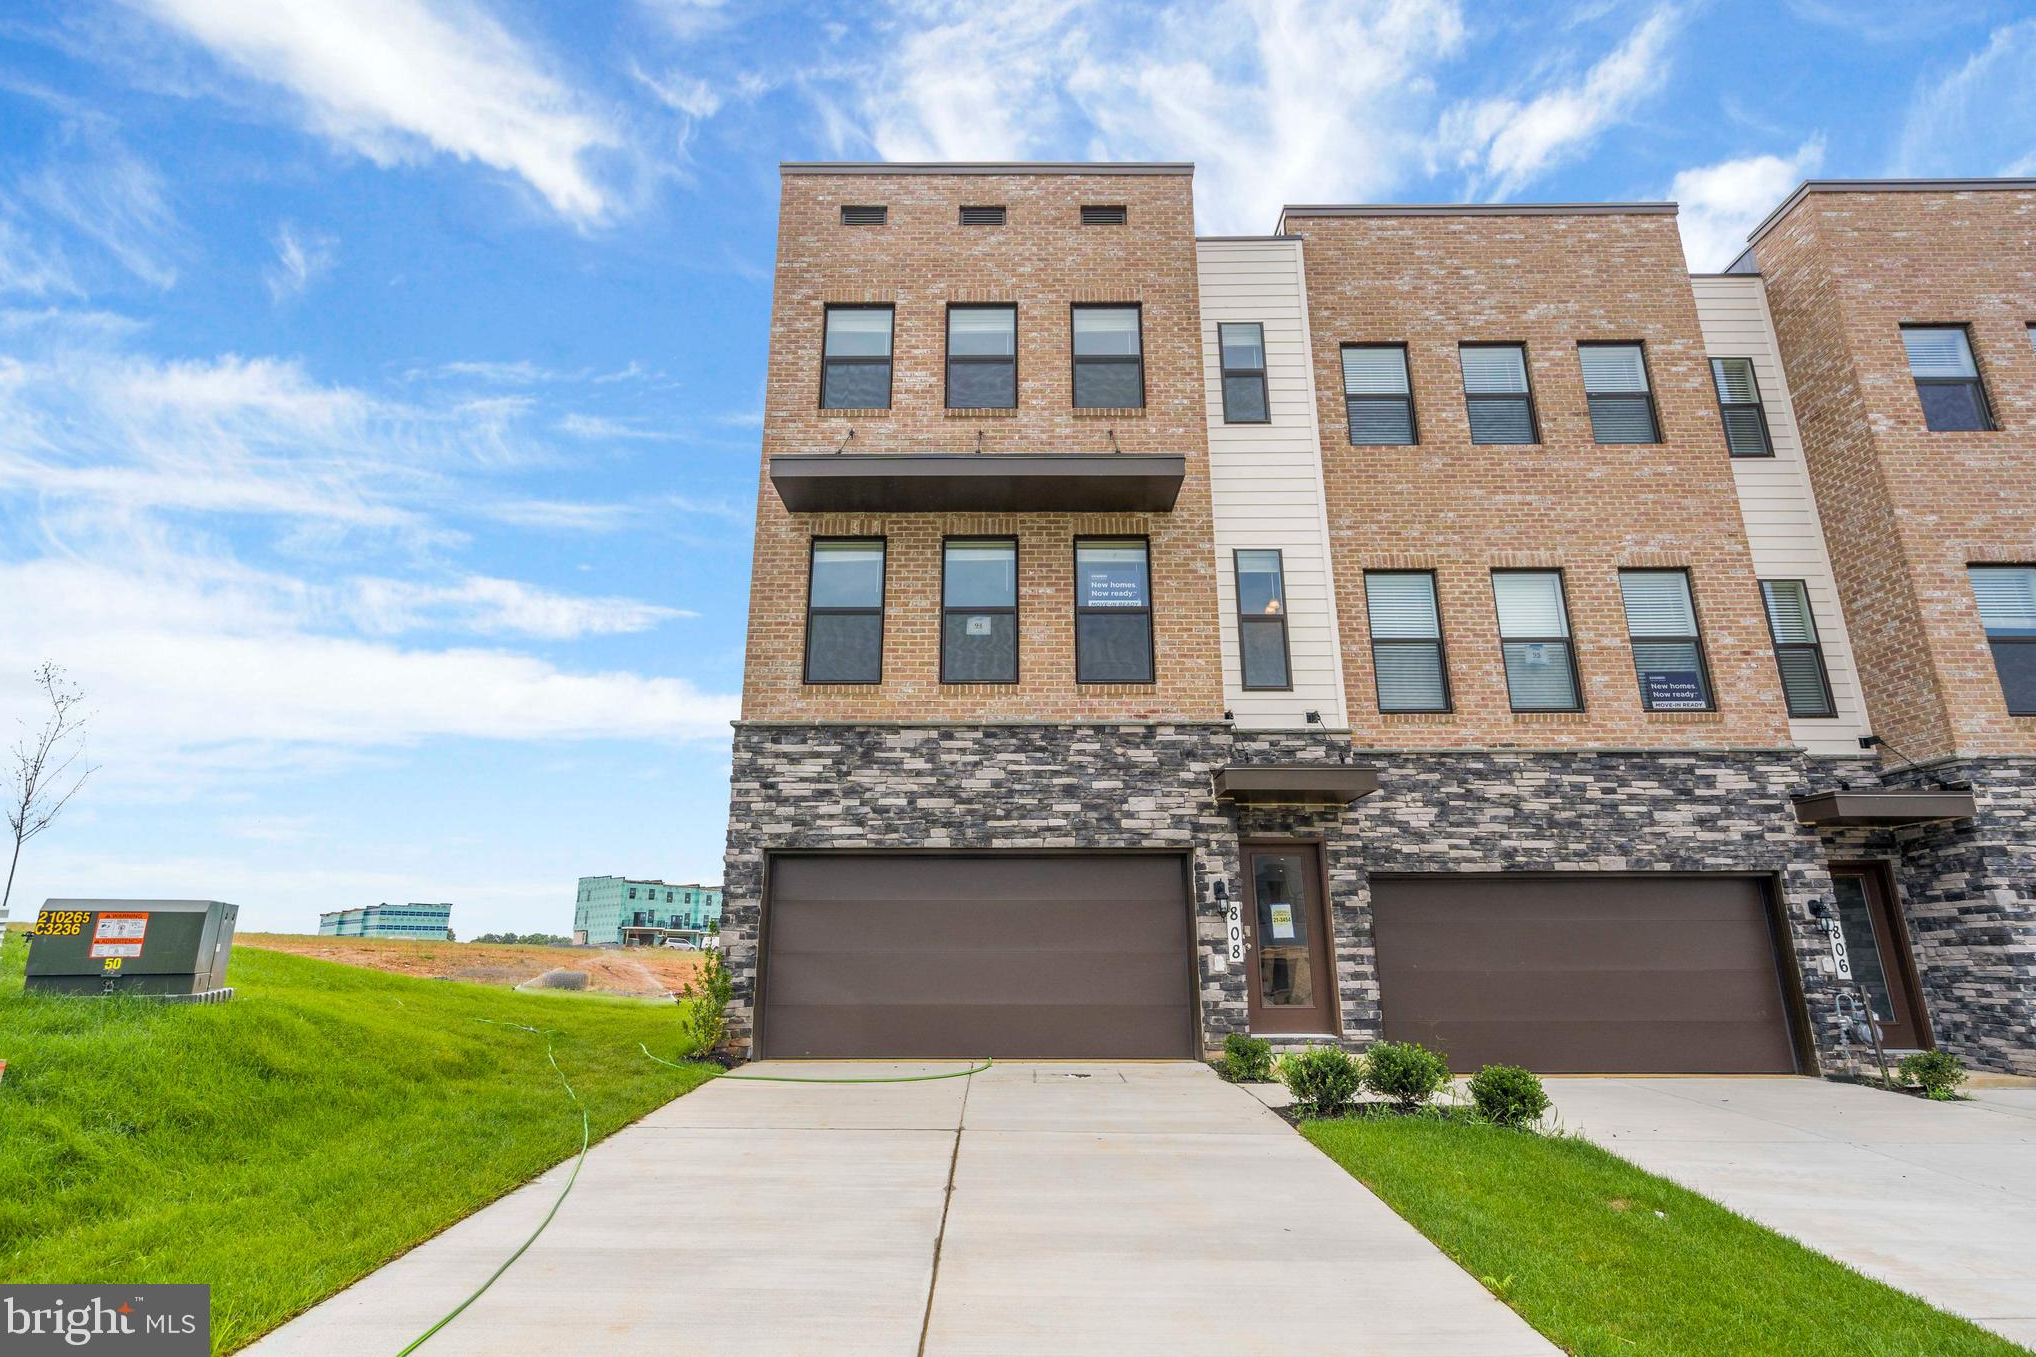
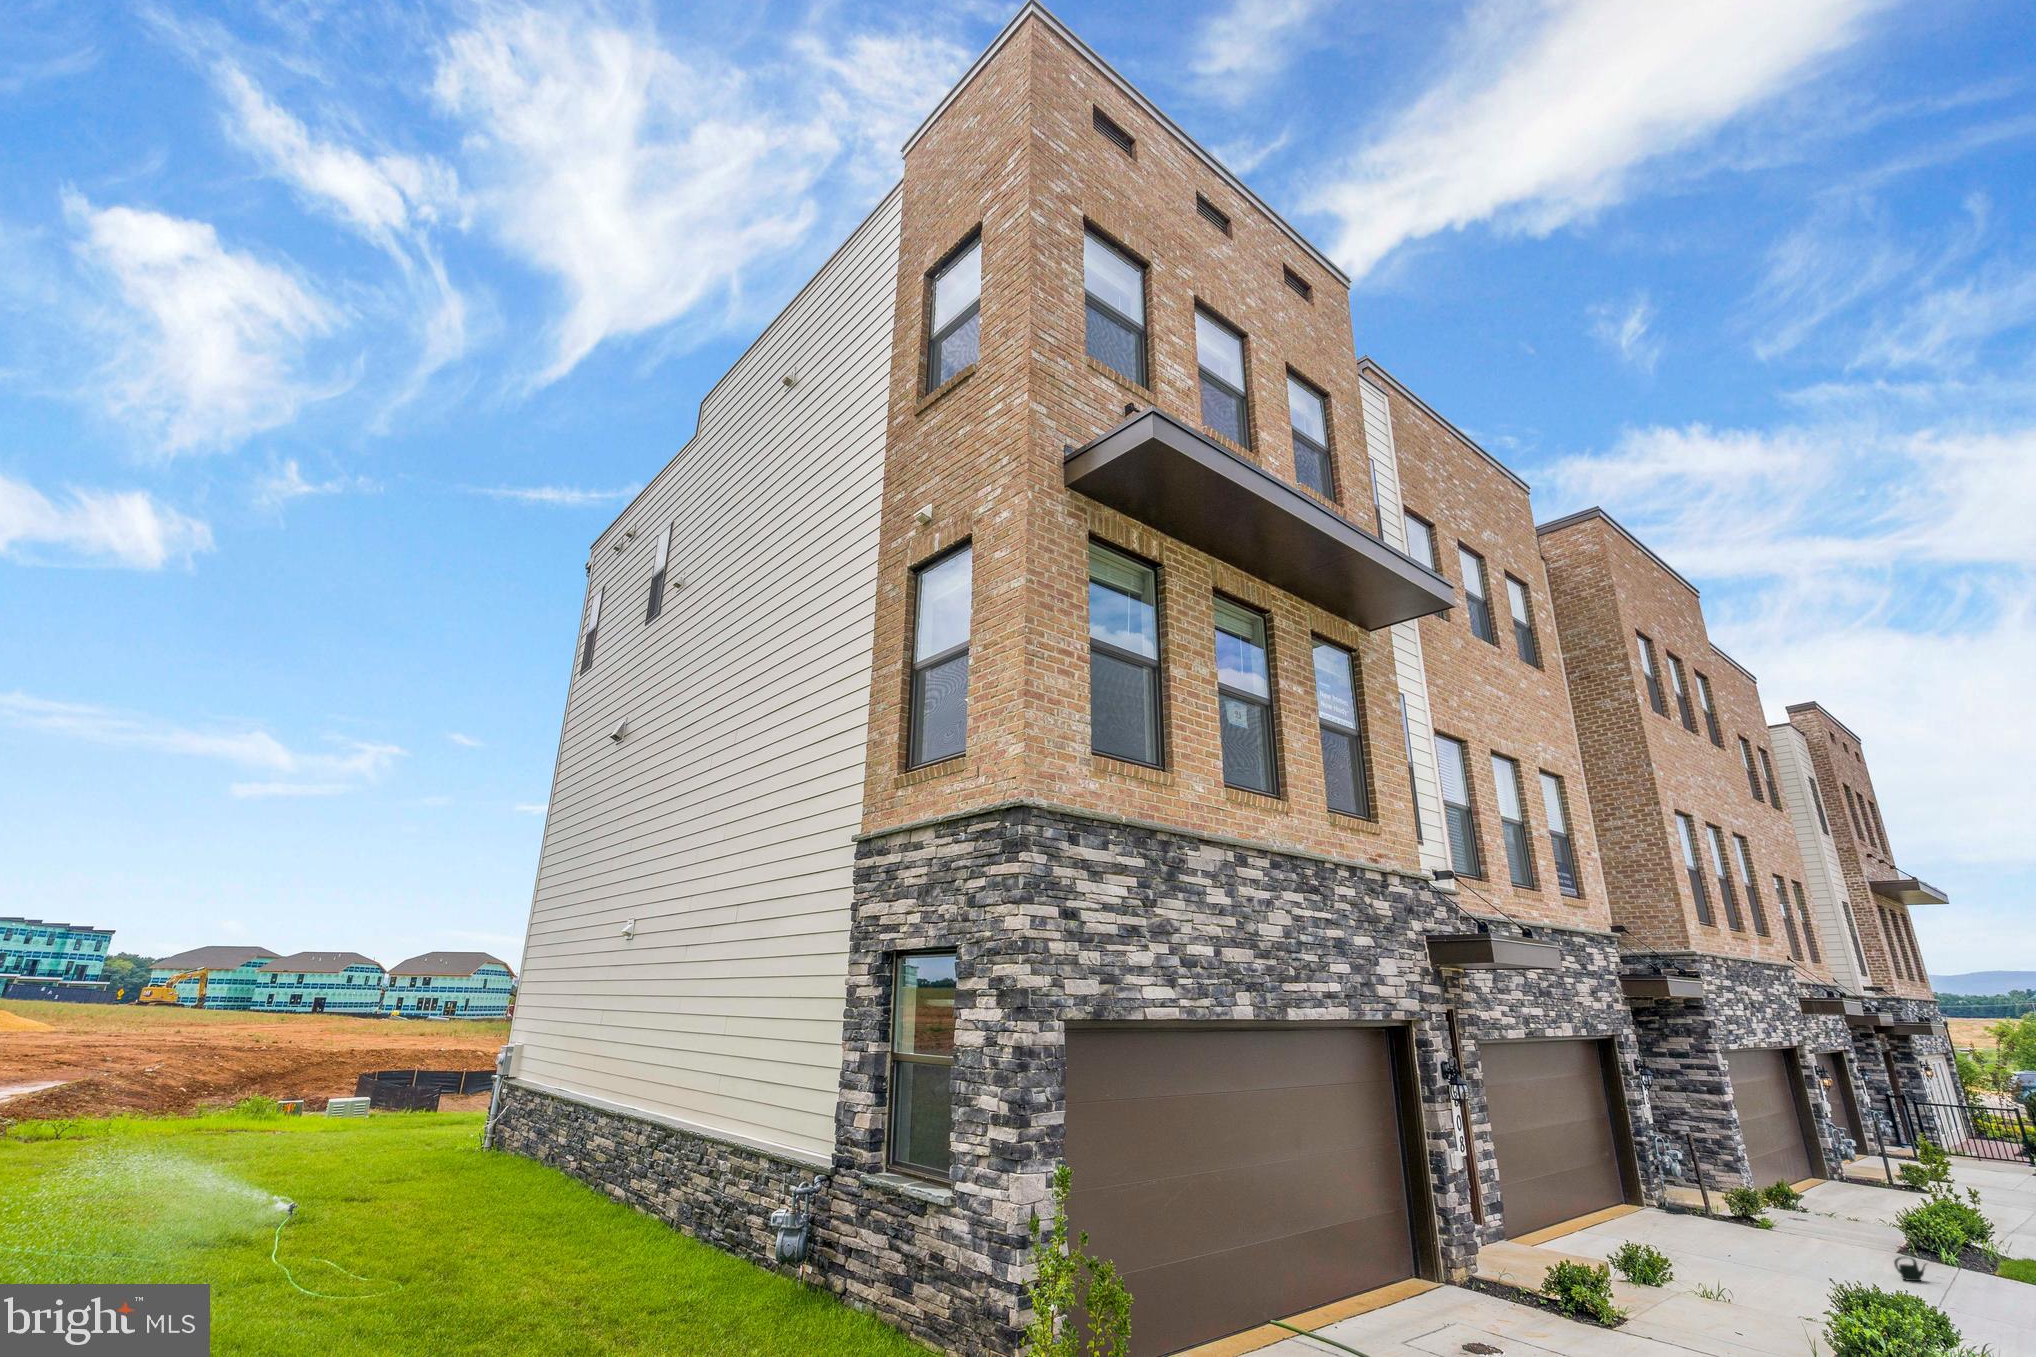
watering can: none [1860,1105,1919,1136] -> present [1894,1257,1926,1281]

